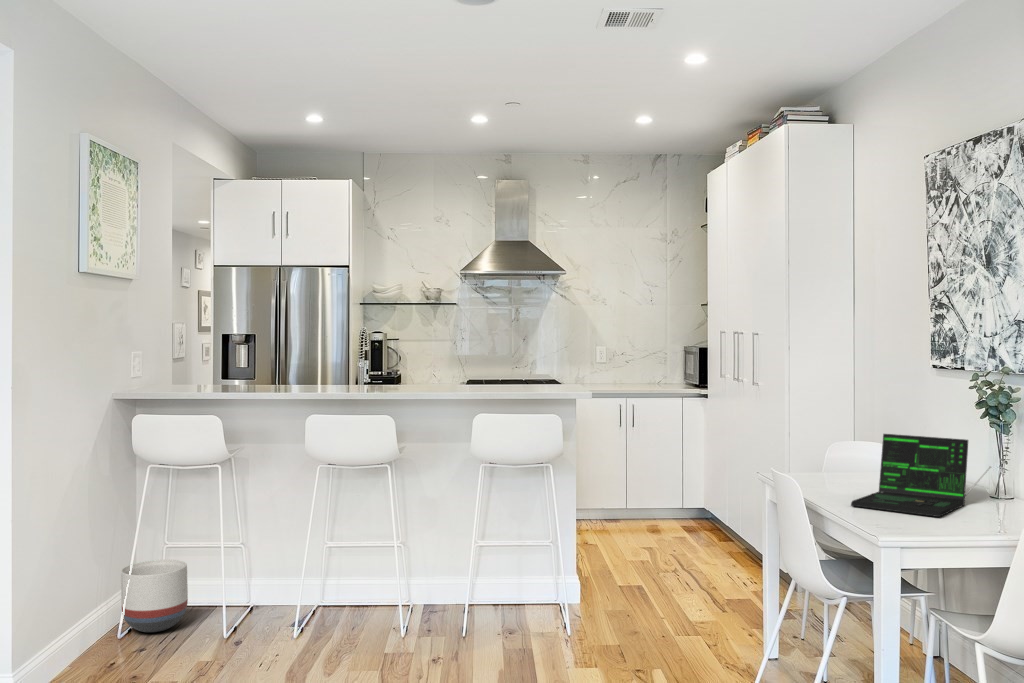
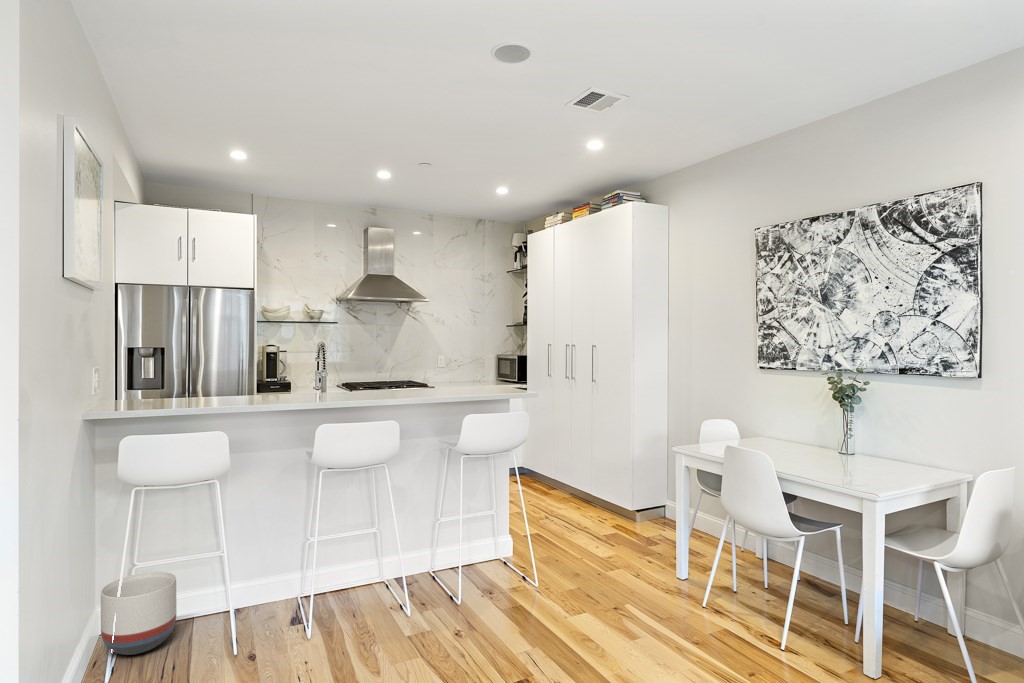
laptop: present [851,434,991,517] -> none [779,415,858,472]

